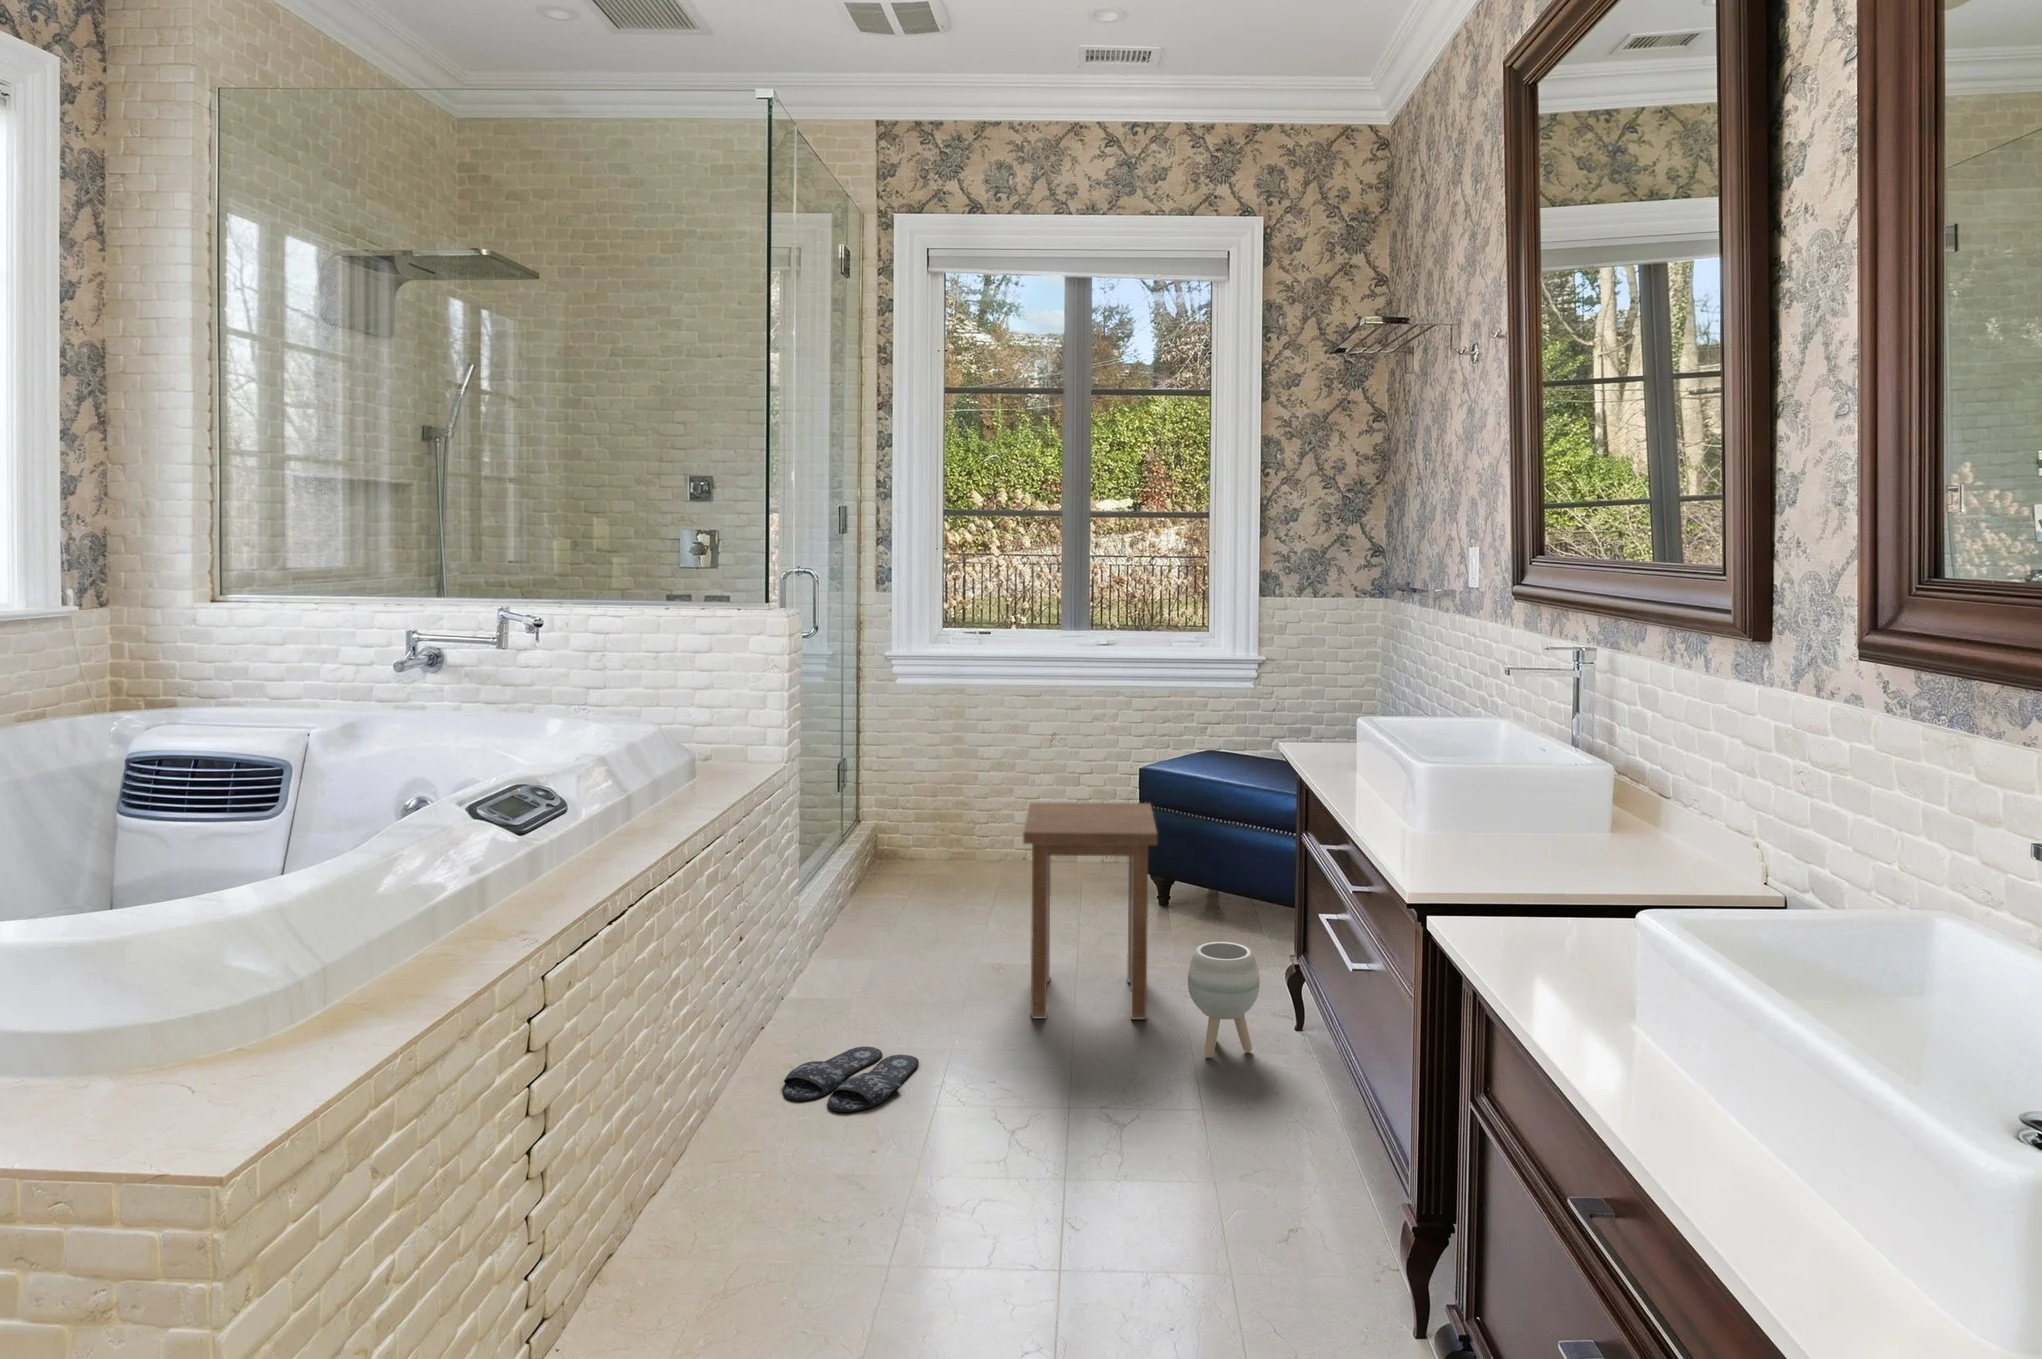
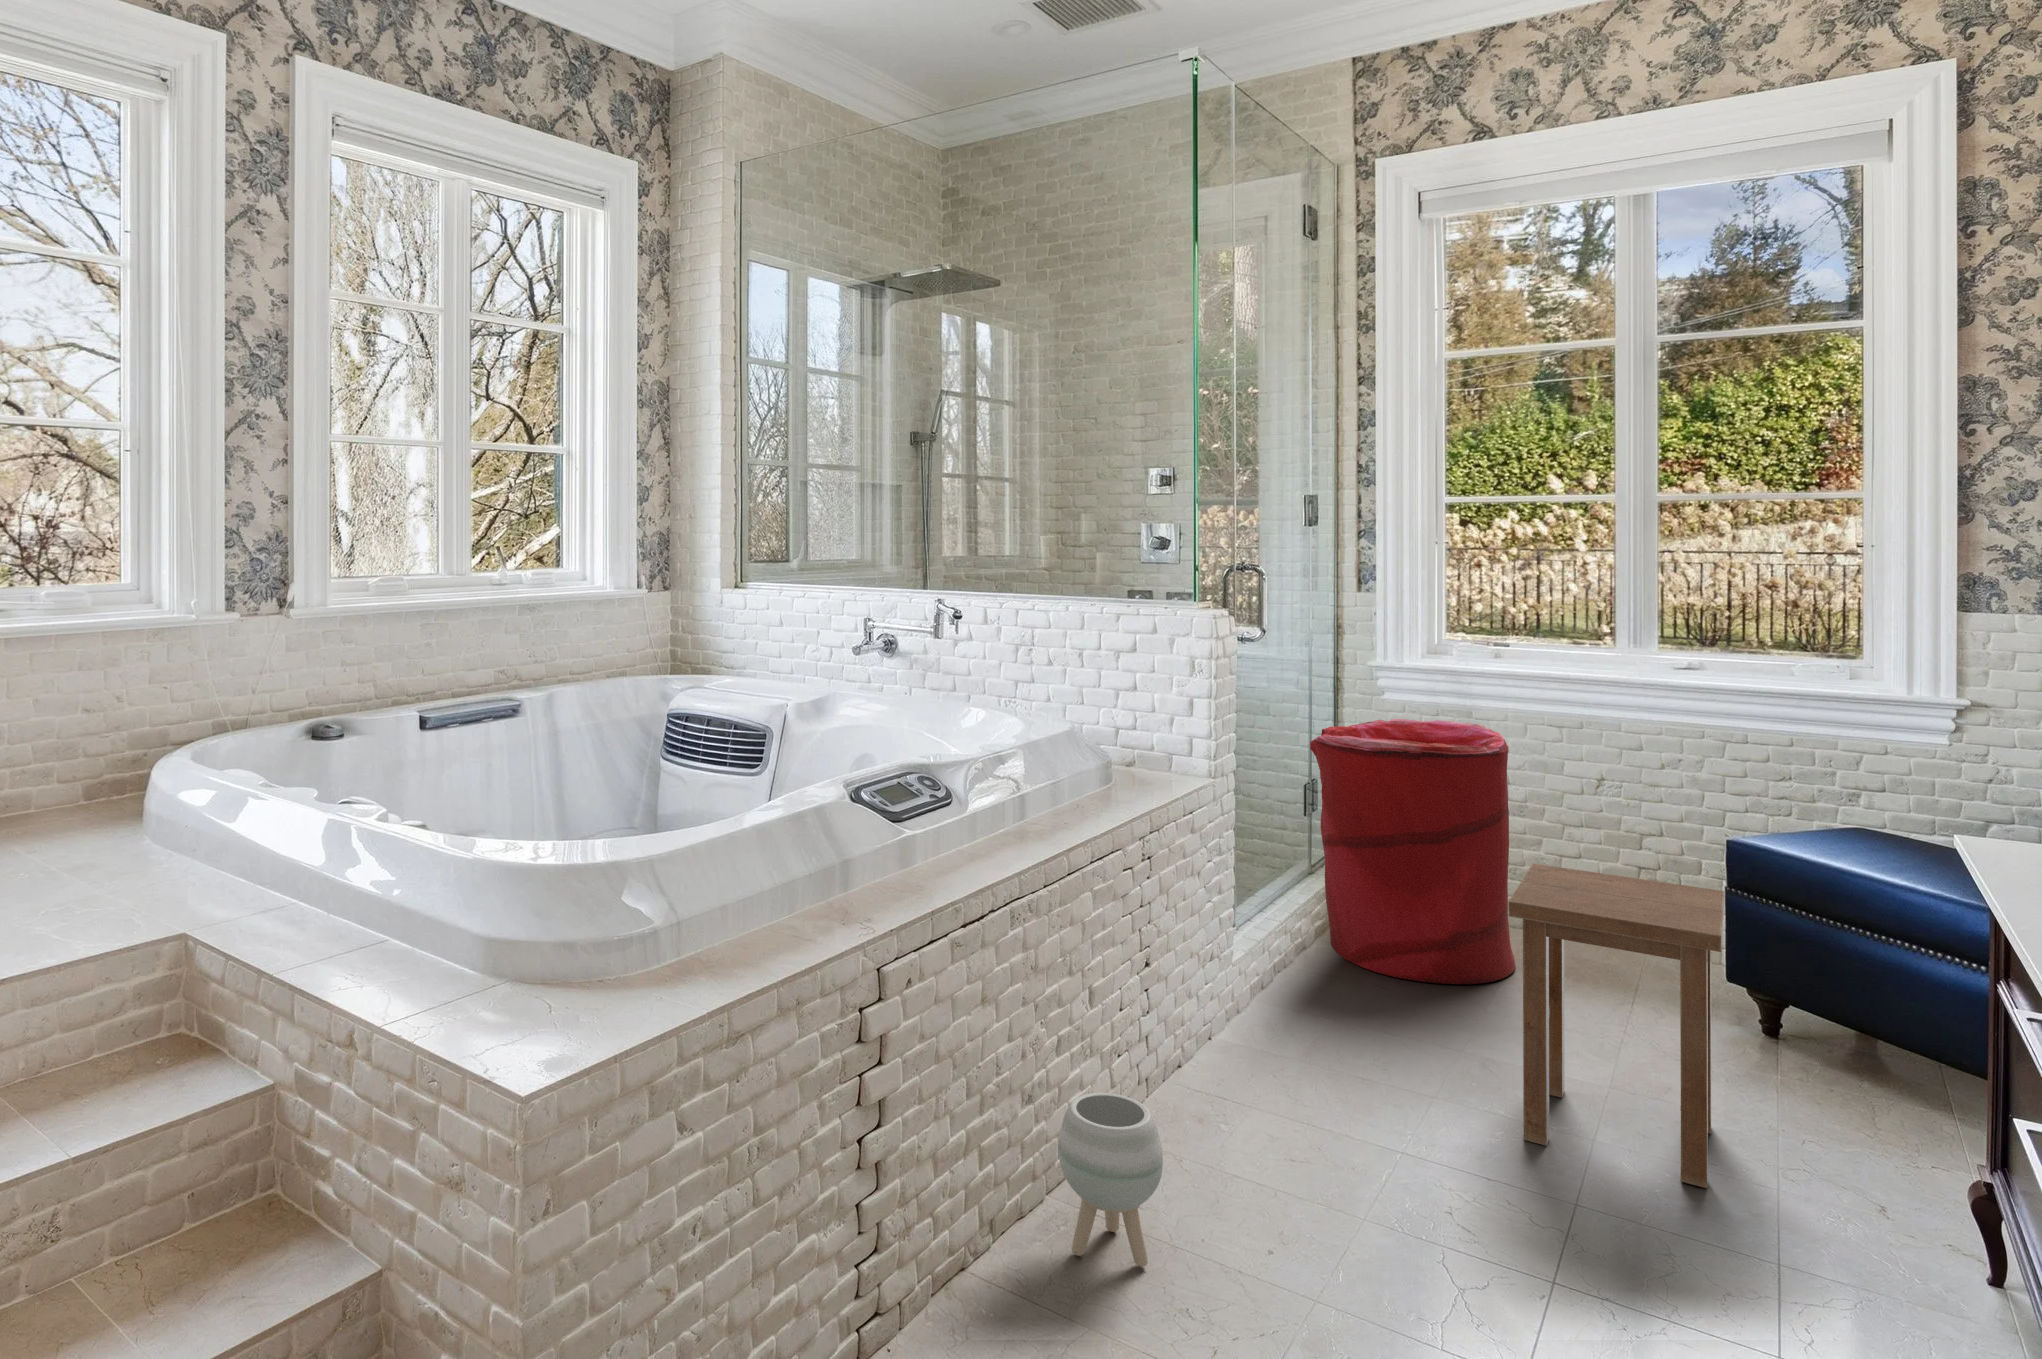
laundry hamper: none [845,697,1000,919] -> present [1310,719,1515,984]
planter: present [1188,942,1260,1058] -> present [1059,1093,1163,1267]
slippers: present [783,1047,919,1112] -> none [1186,1115,1356,1193]

